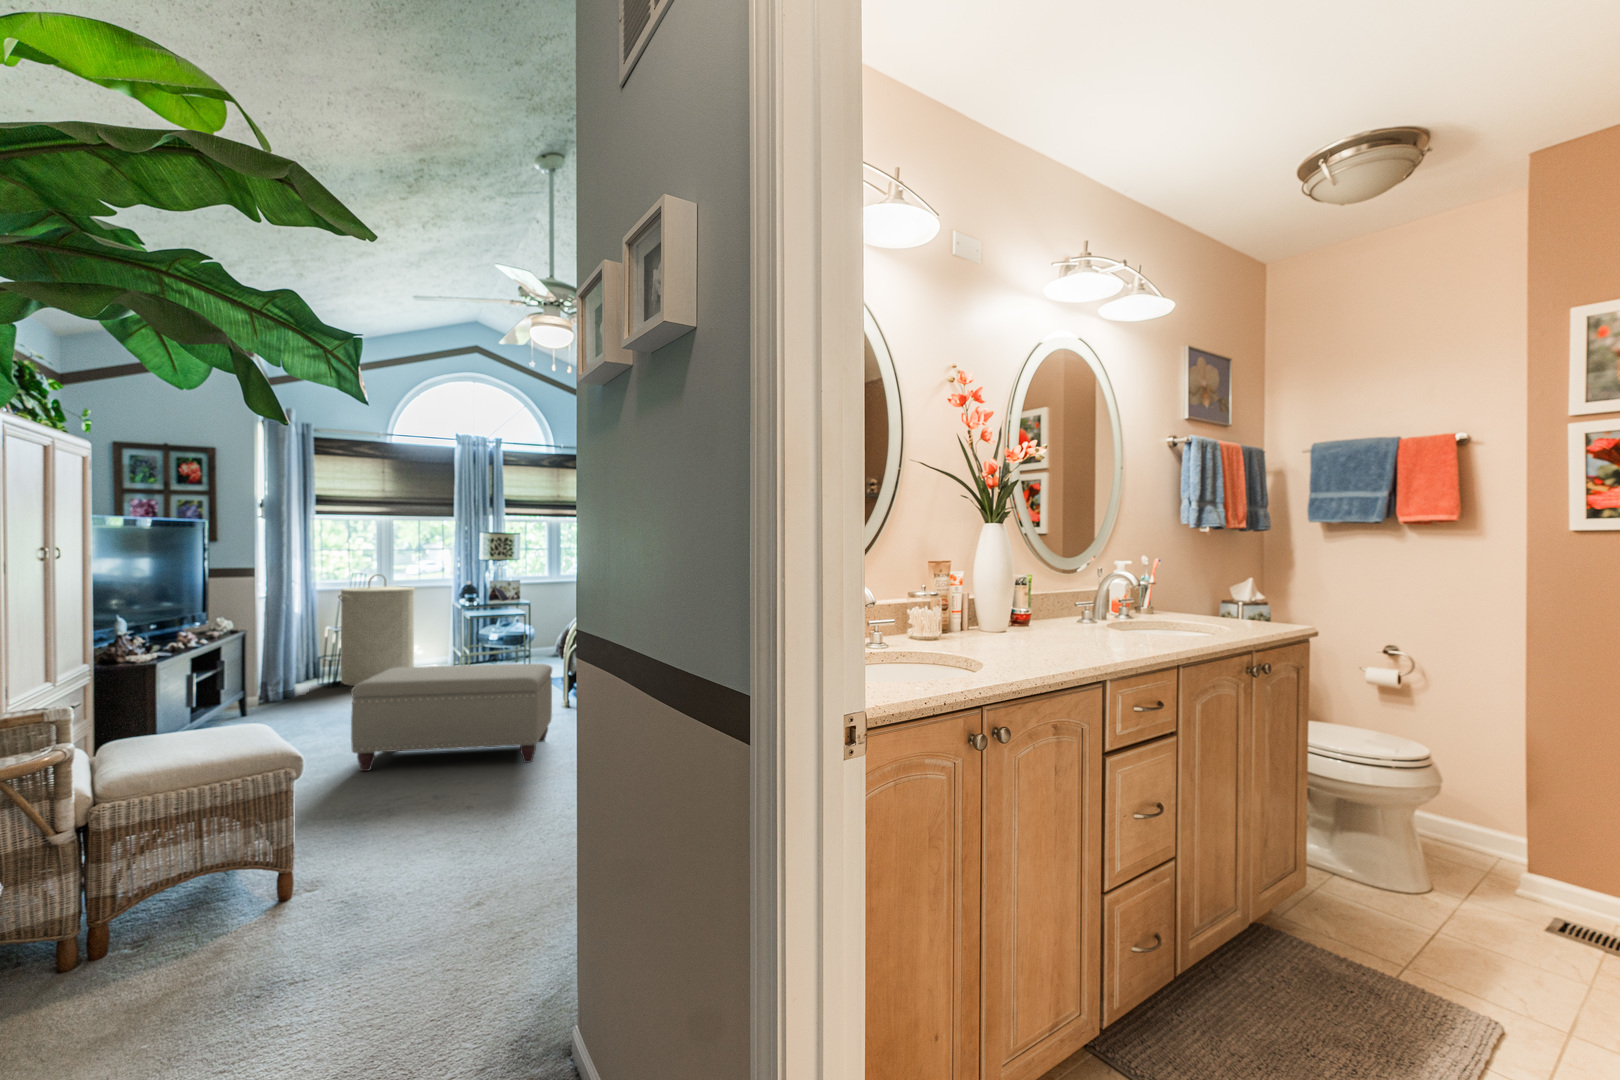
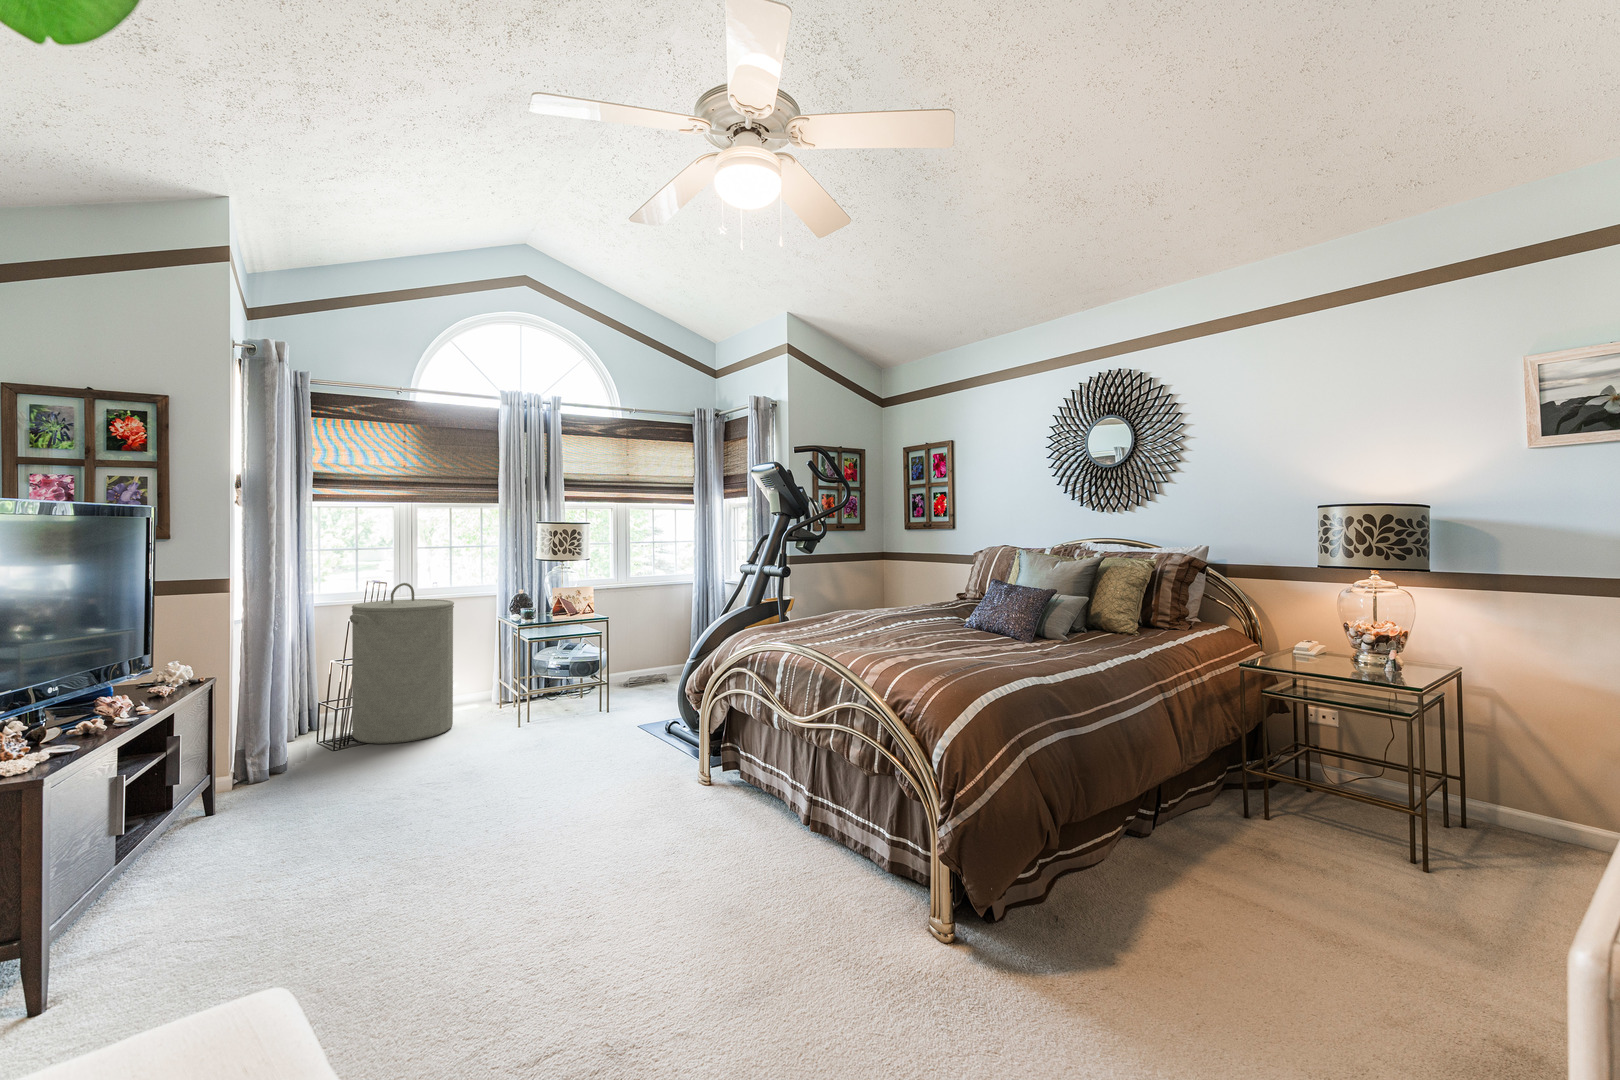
ottoman: present [351,664,552,771] -> none [445,739,764,962]

